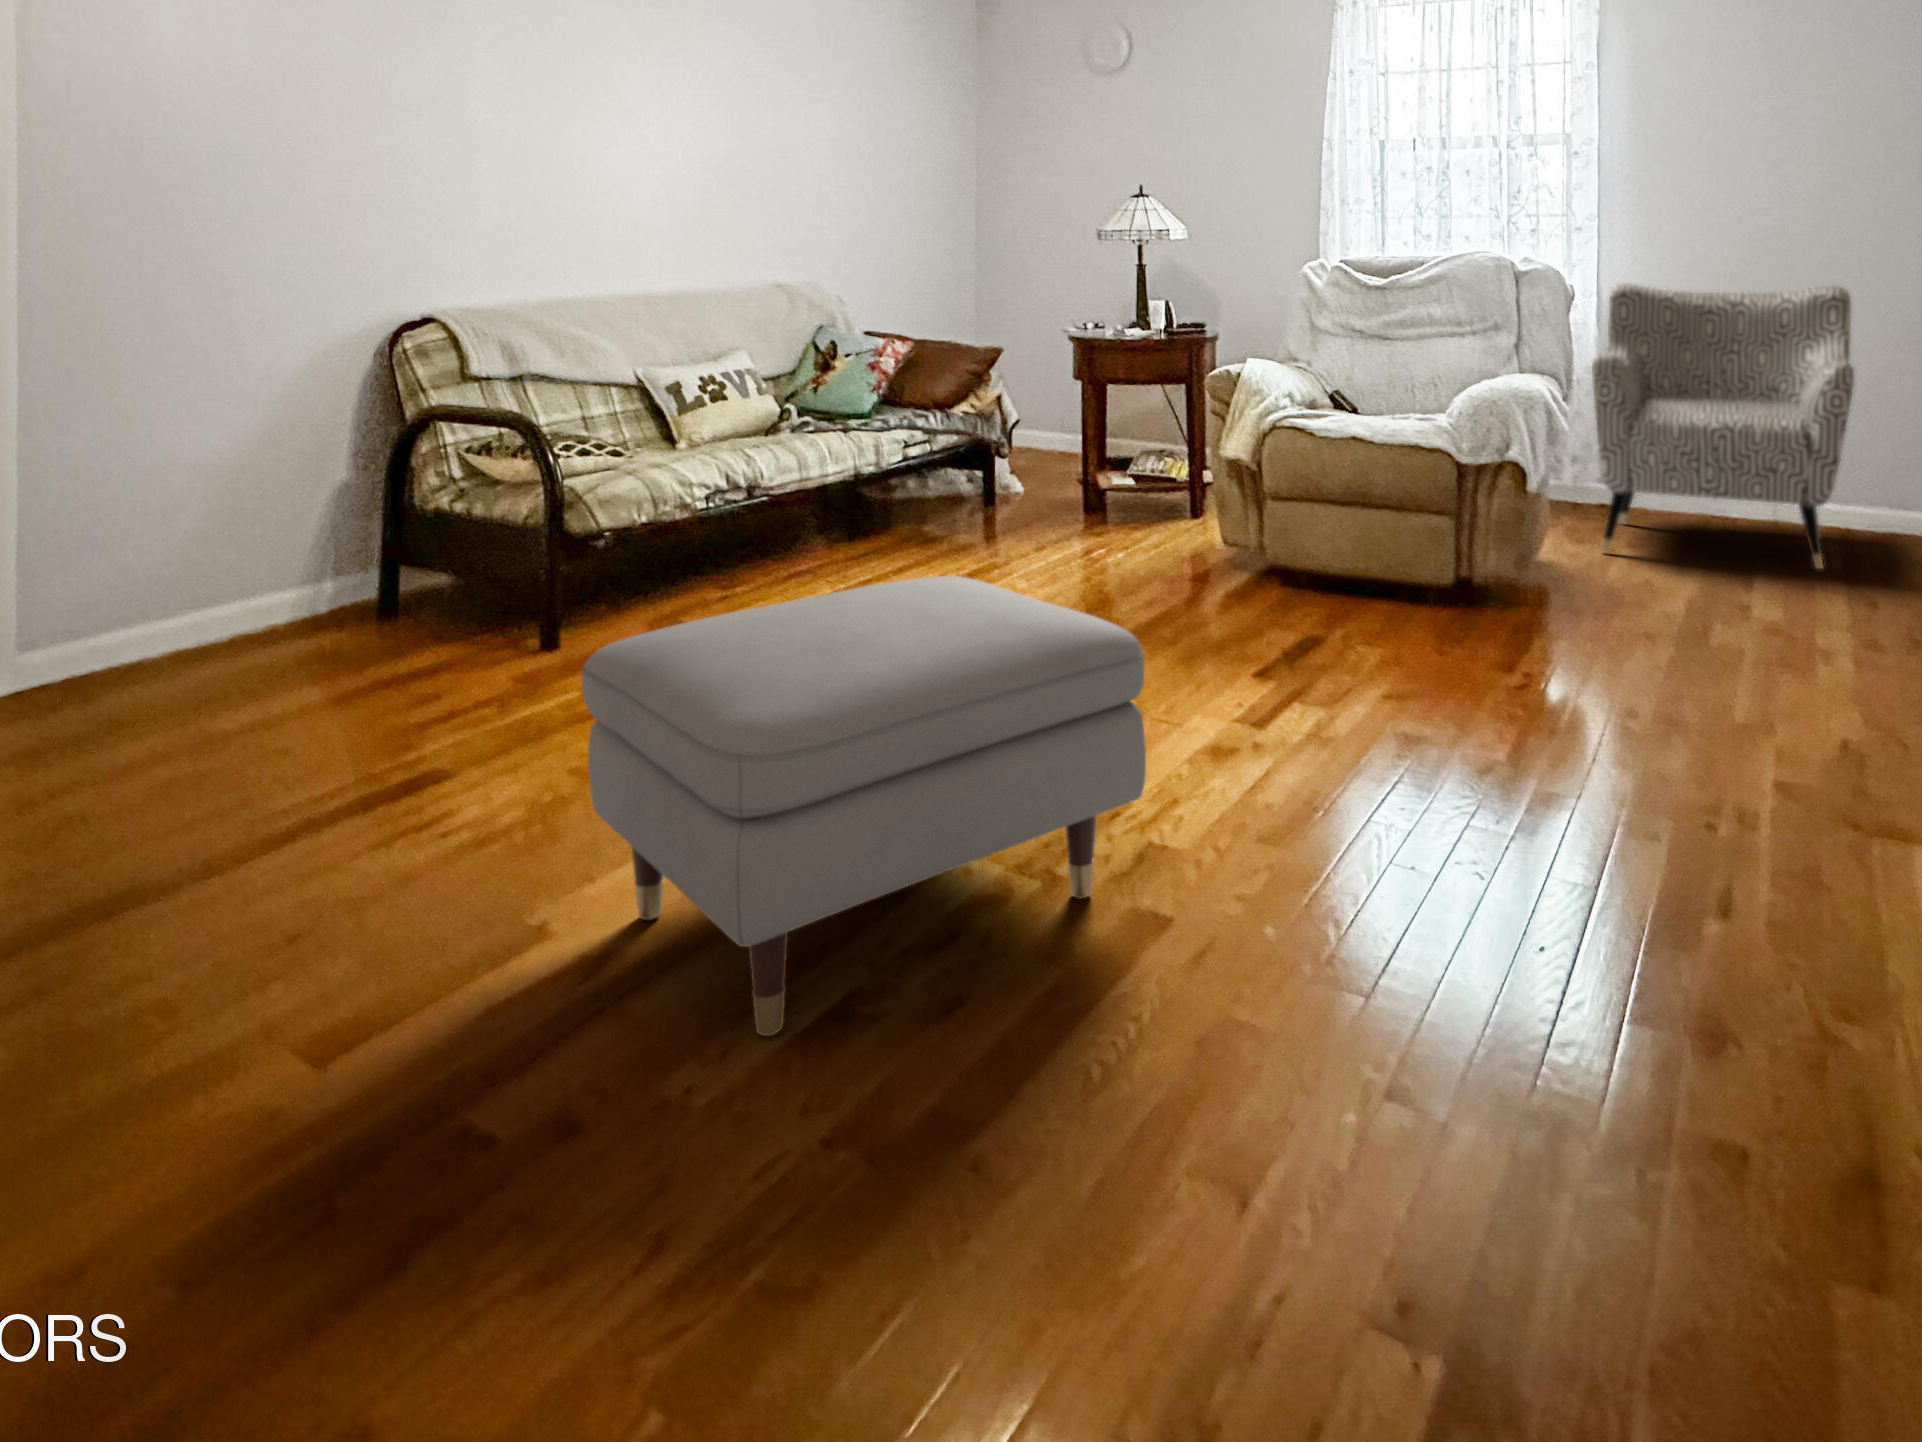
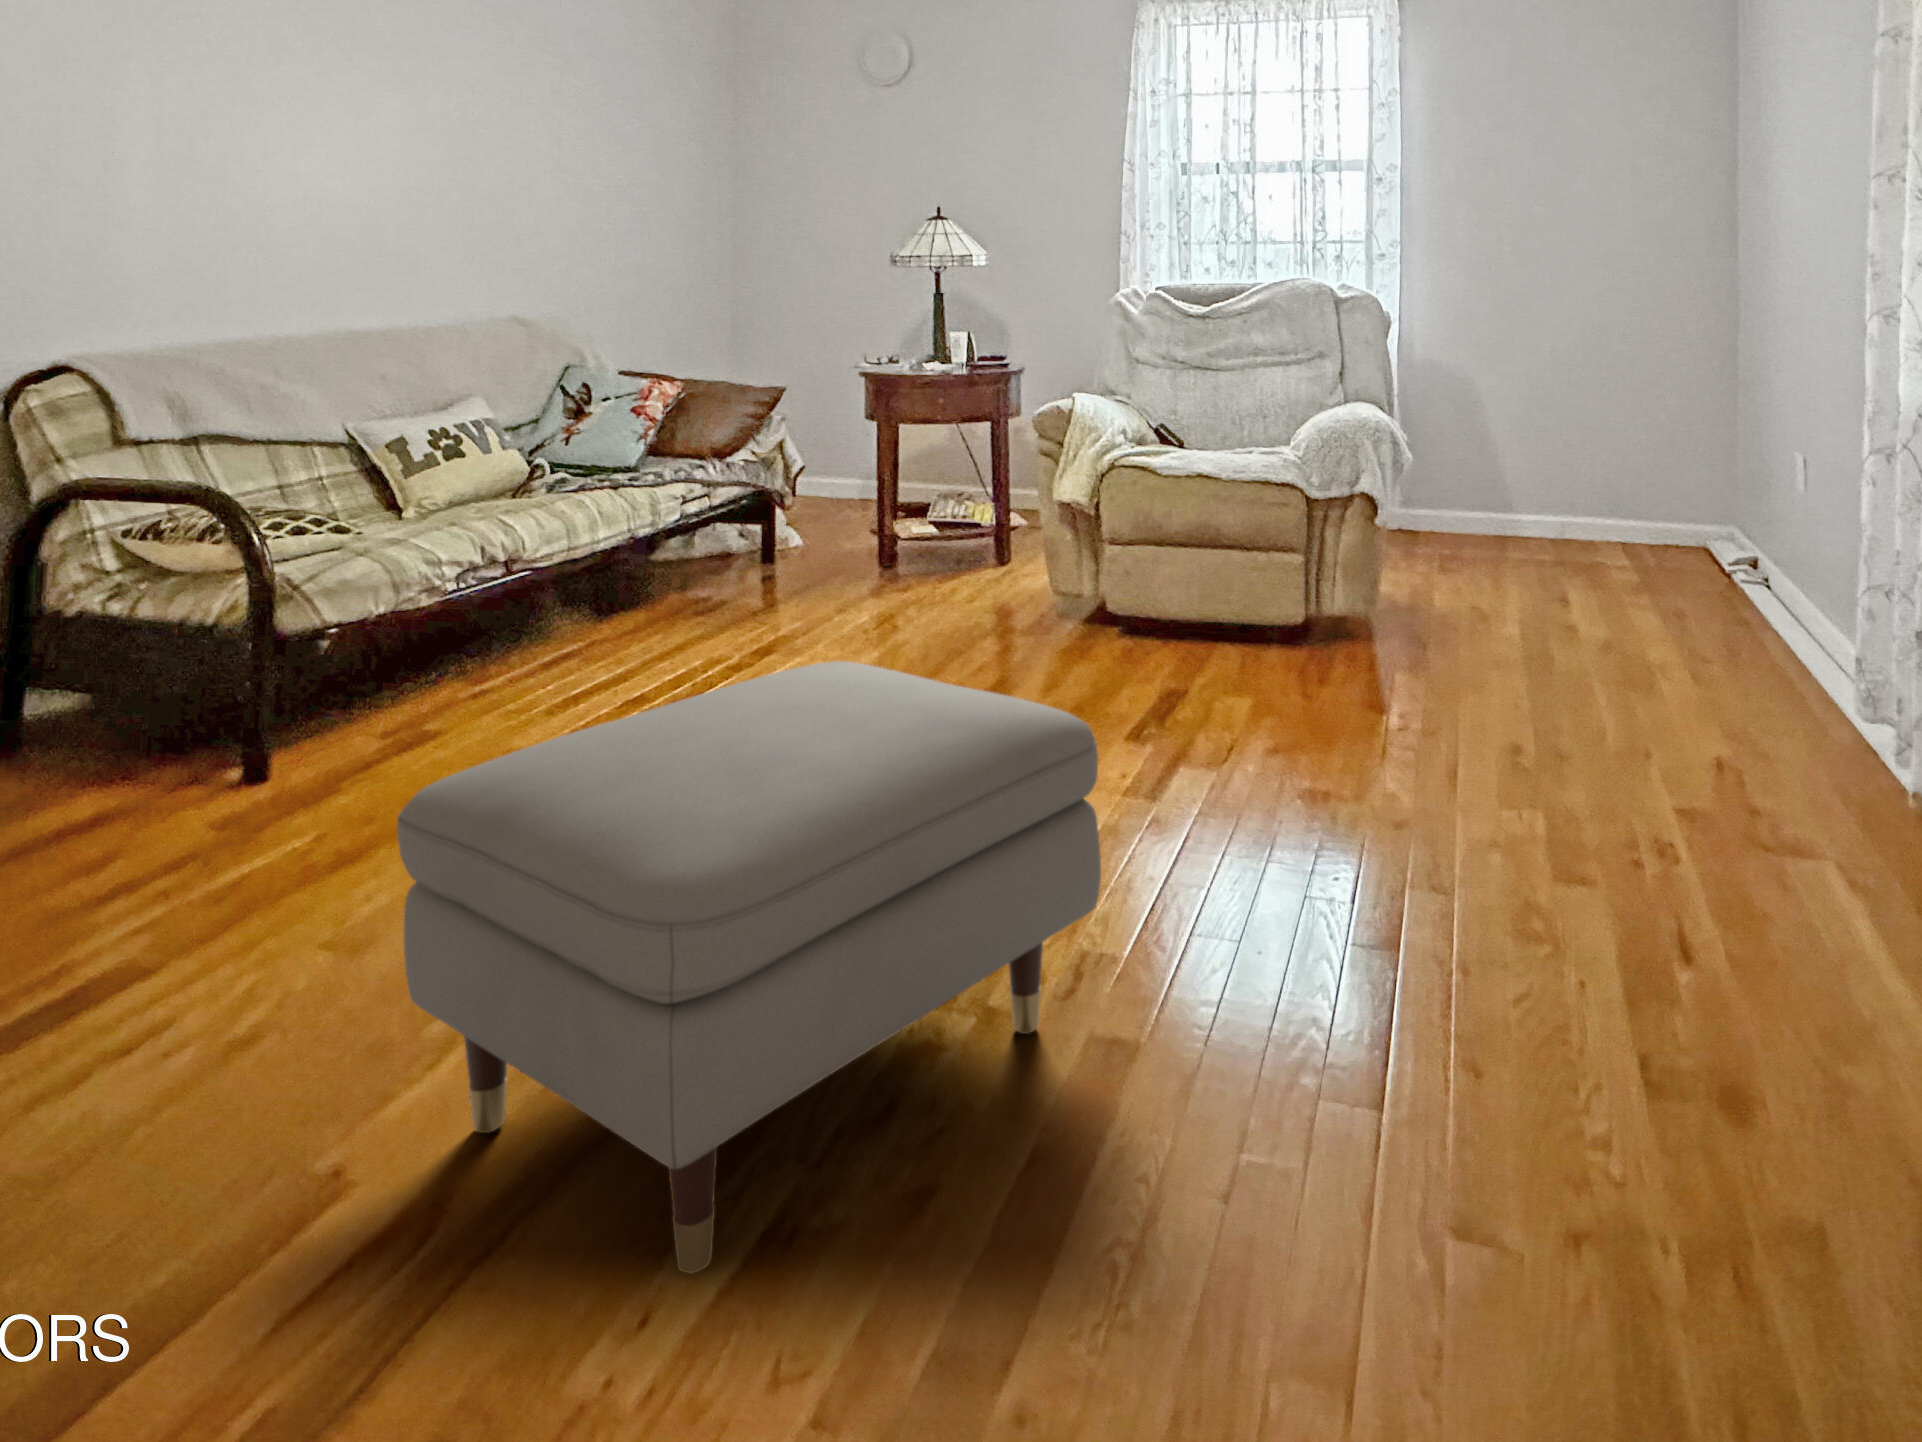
armchair: present [1592,283,1854,569] -> none [1420,307,1670,588]

